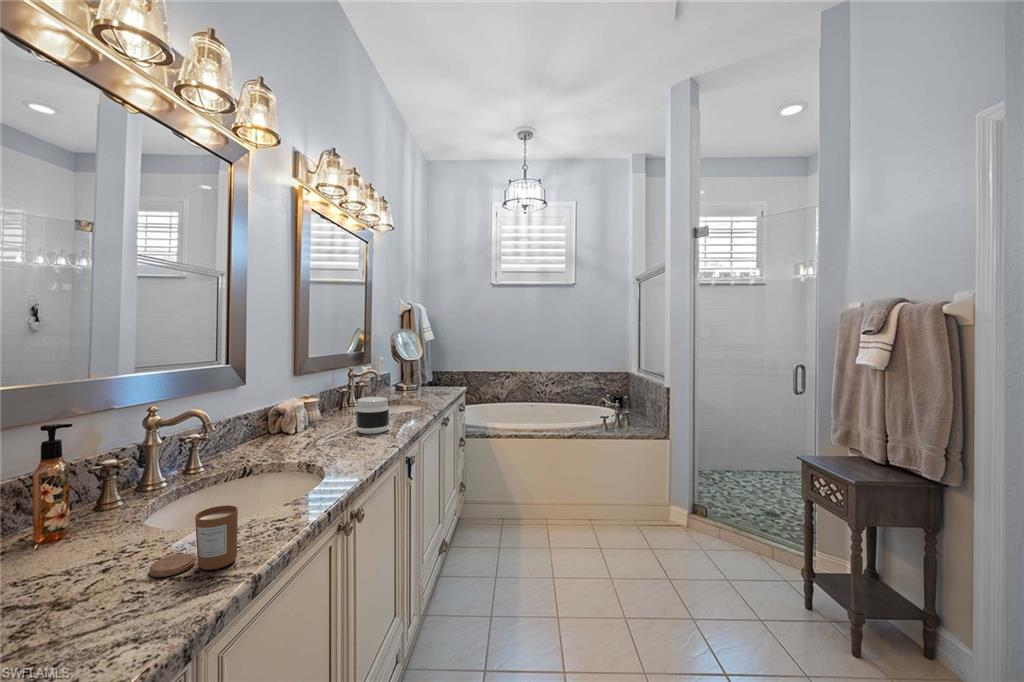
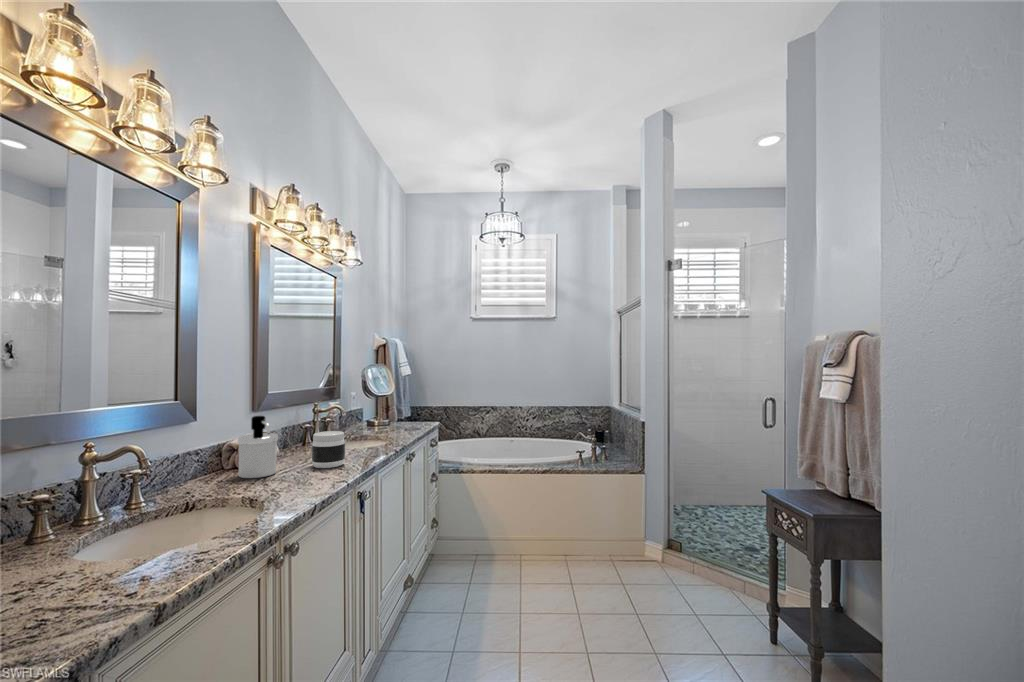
soap dispenser: none [285,381,324,443] -> present [238,416,278,478]
candle: present [149,505,238,577] -> none [58,536,151,606]

